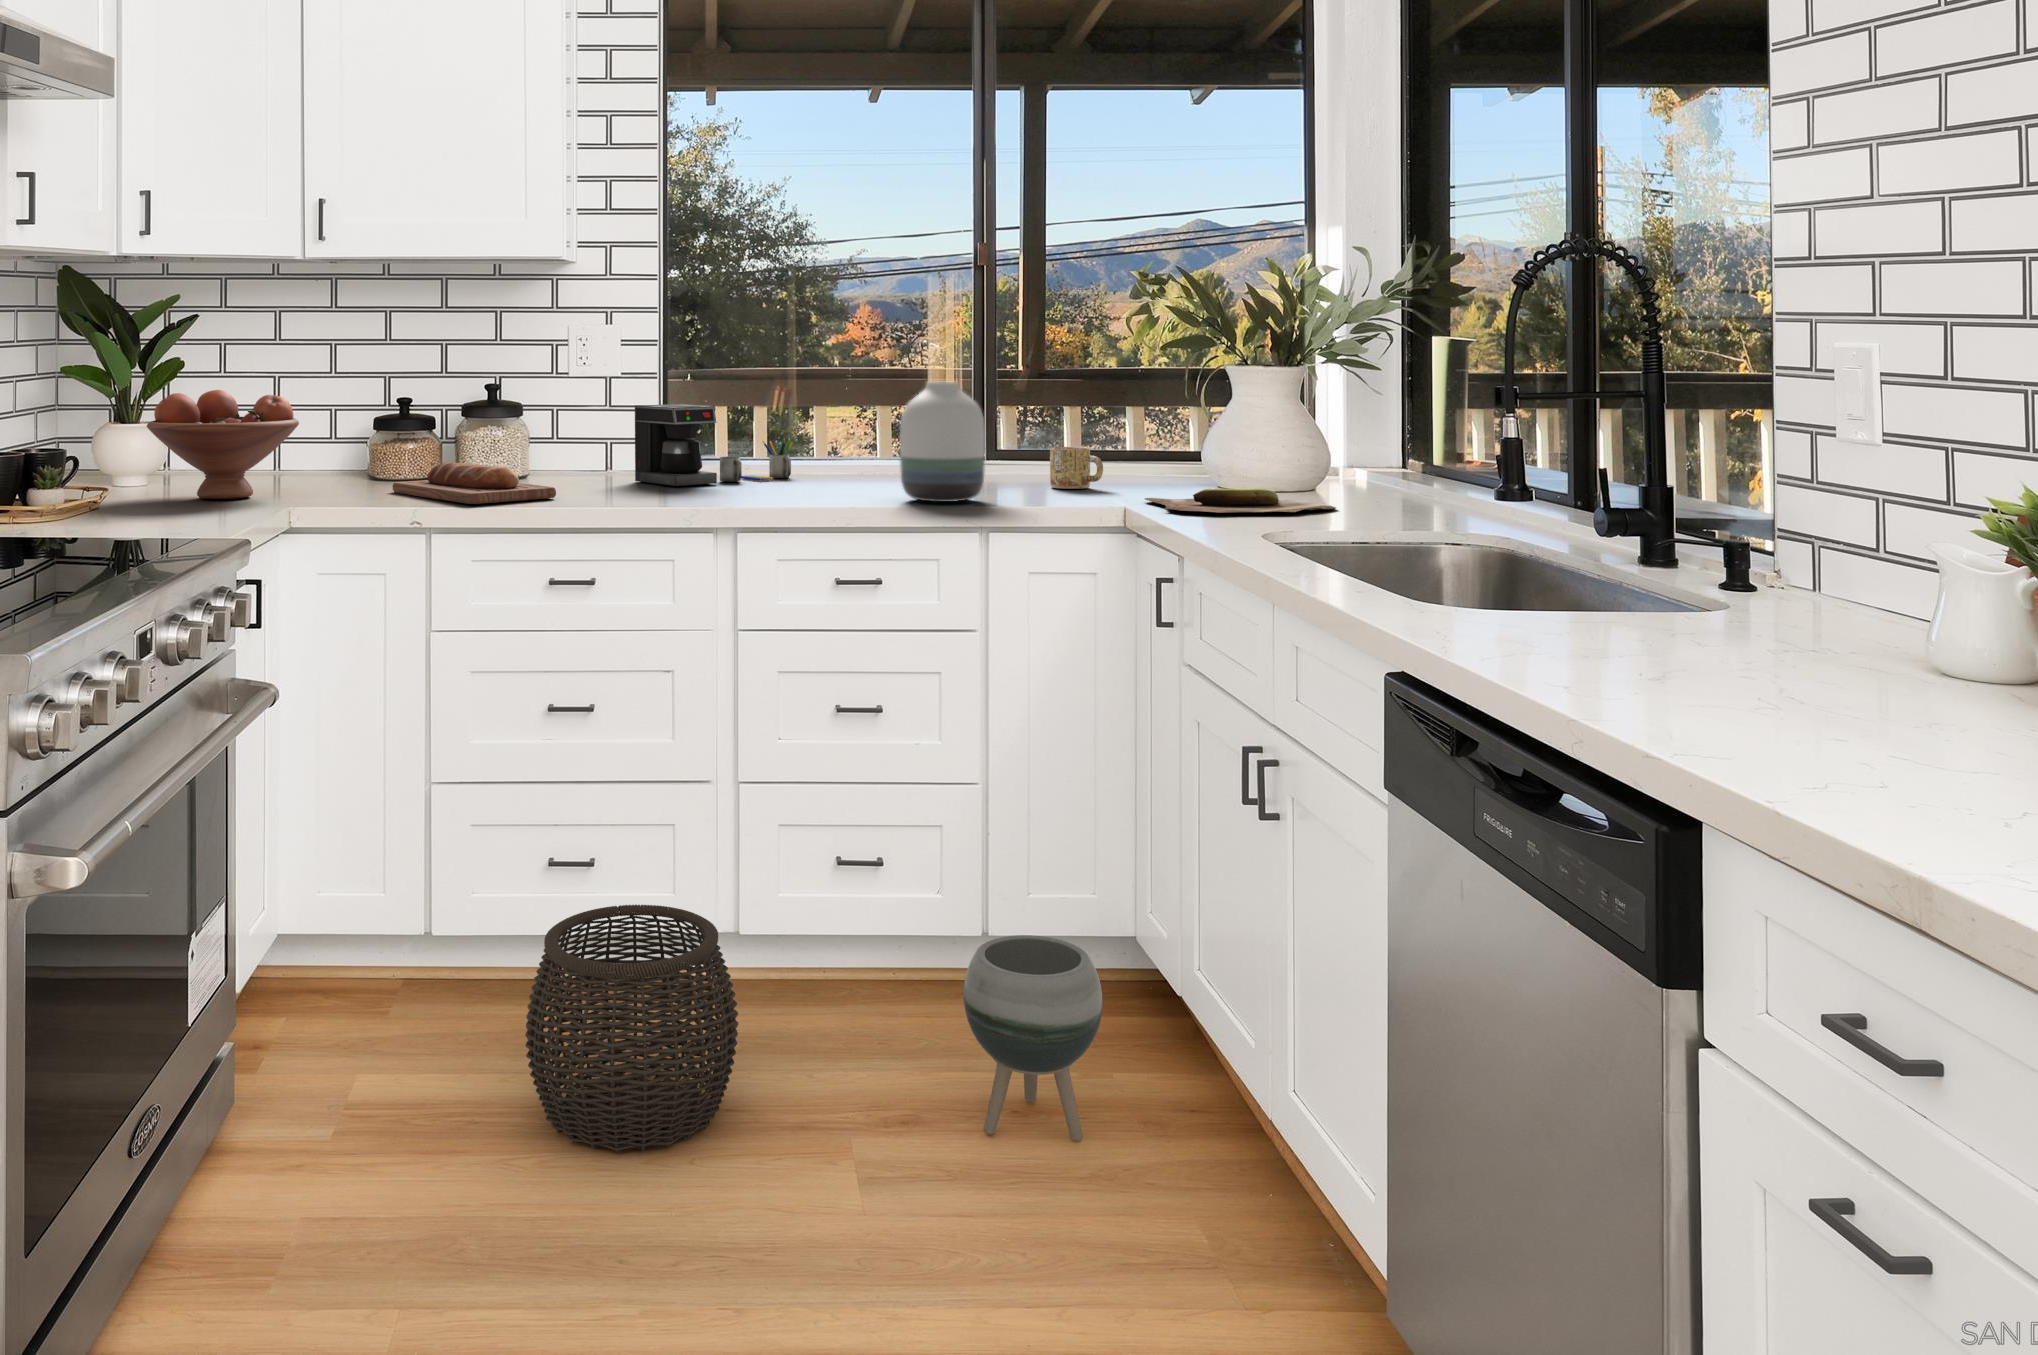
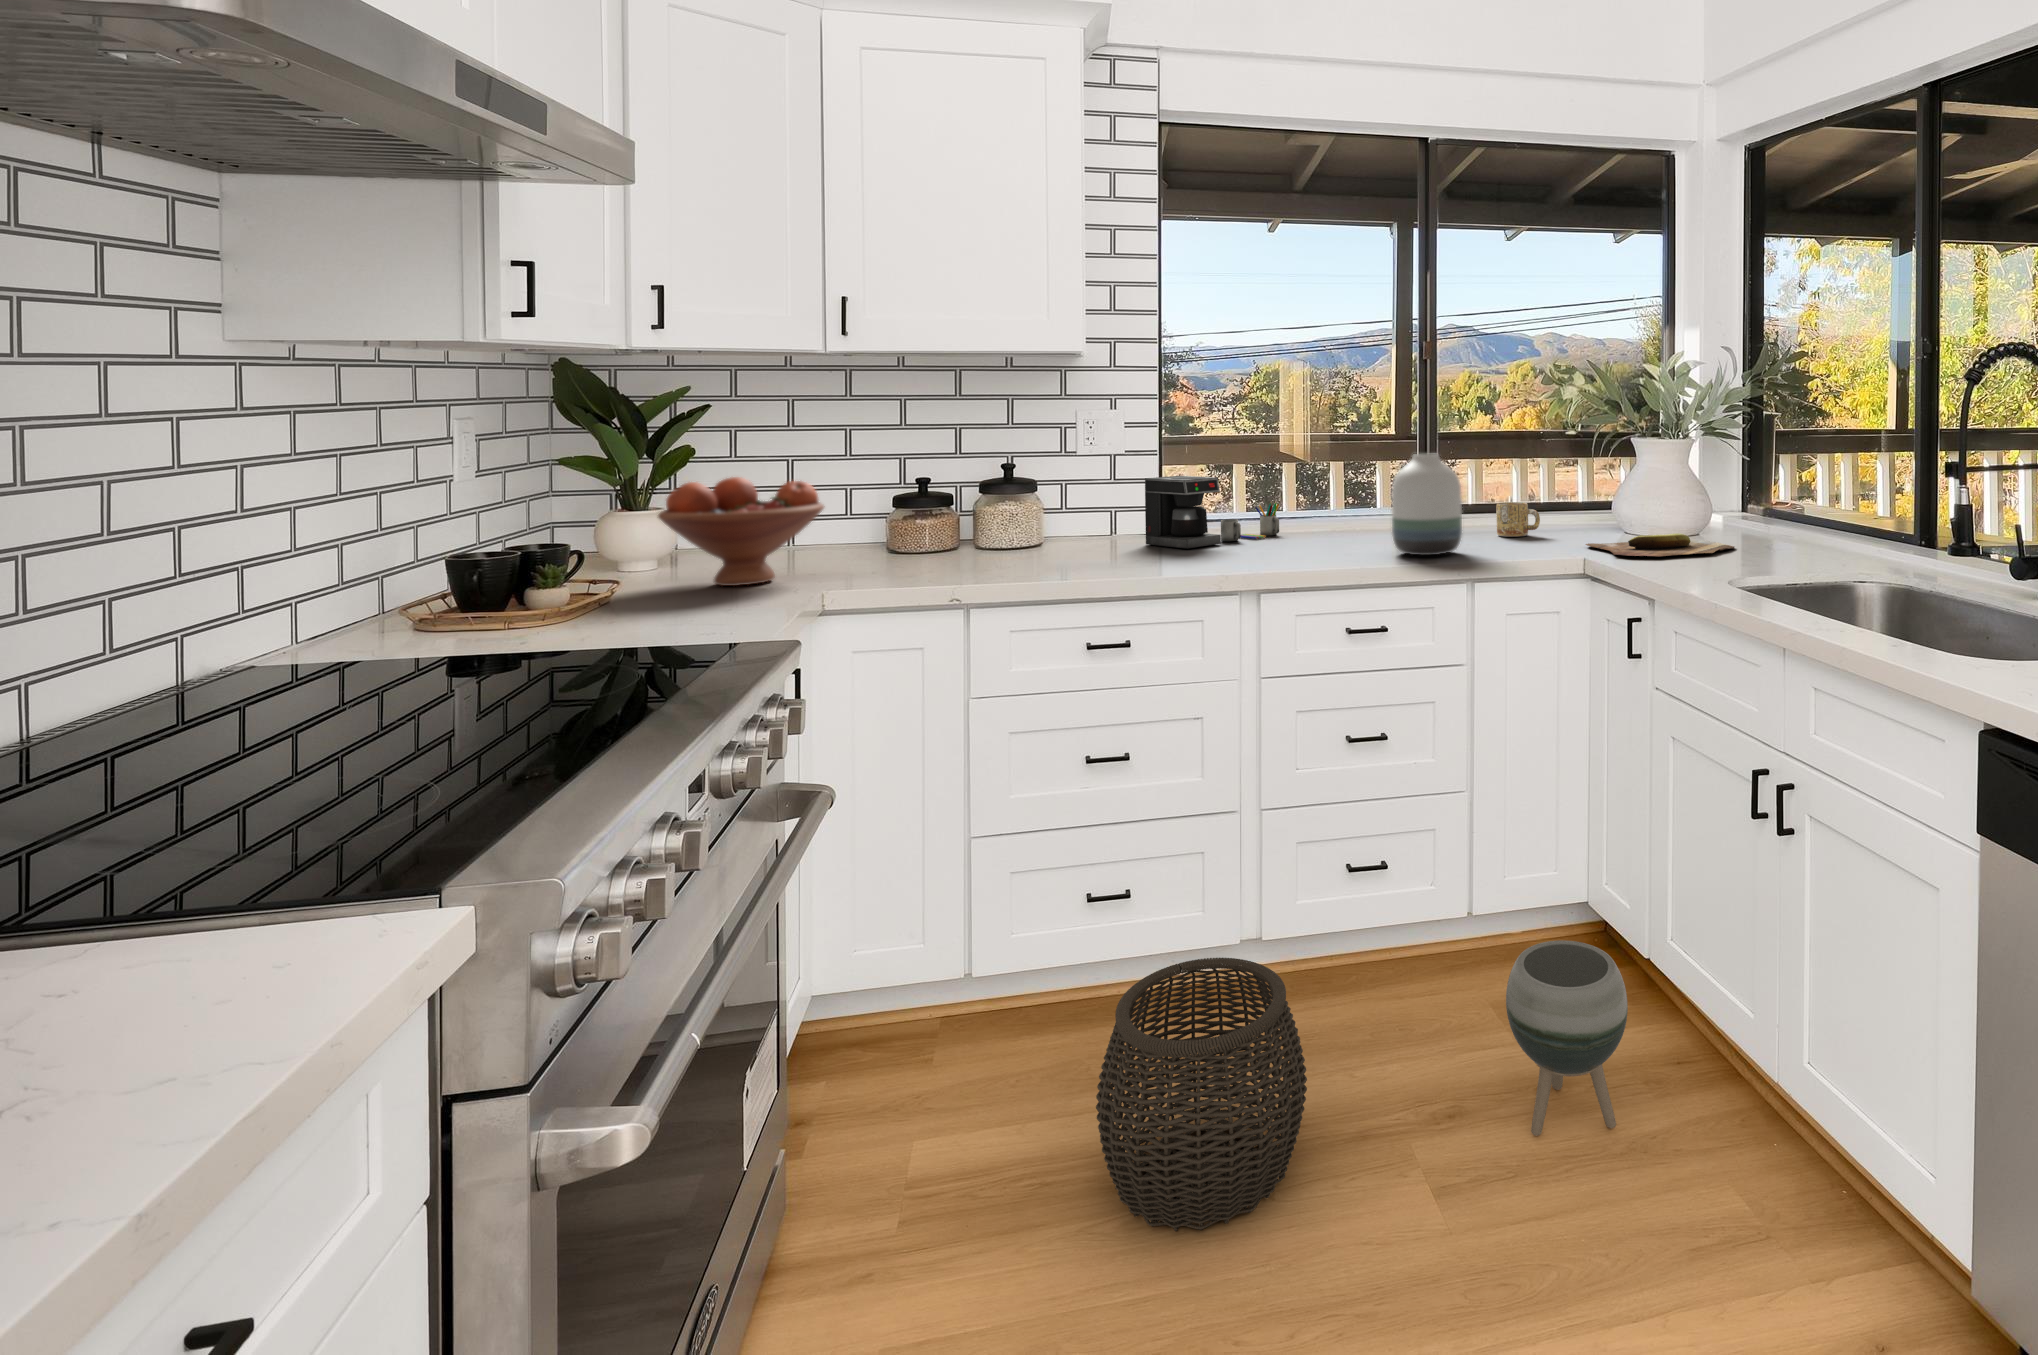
bread loaf: present [393,462,556,504] -> none [920,537,1086,579]

